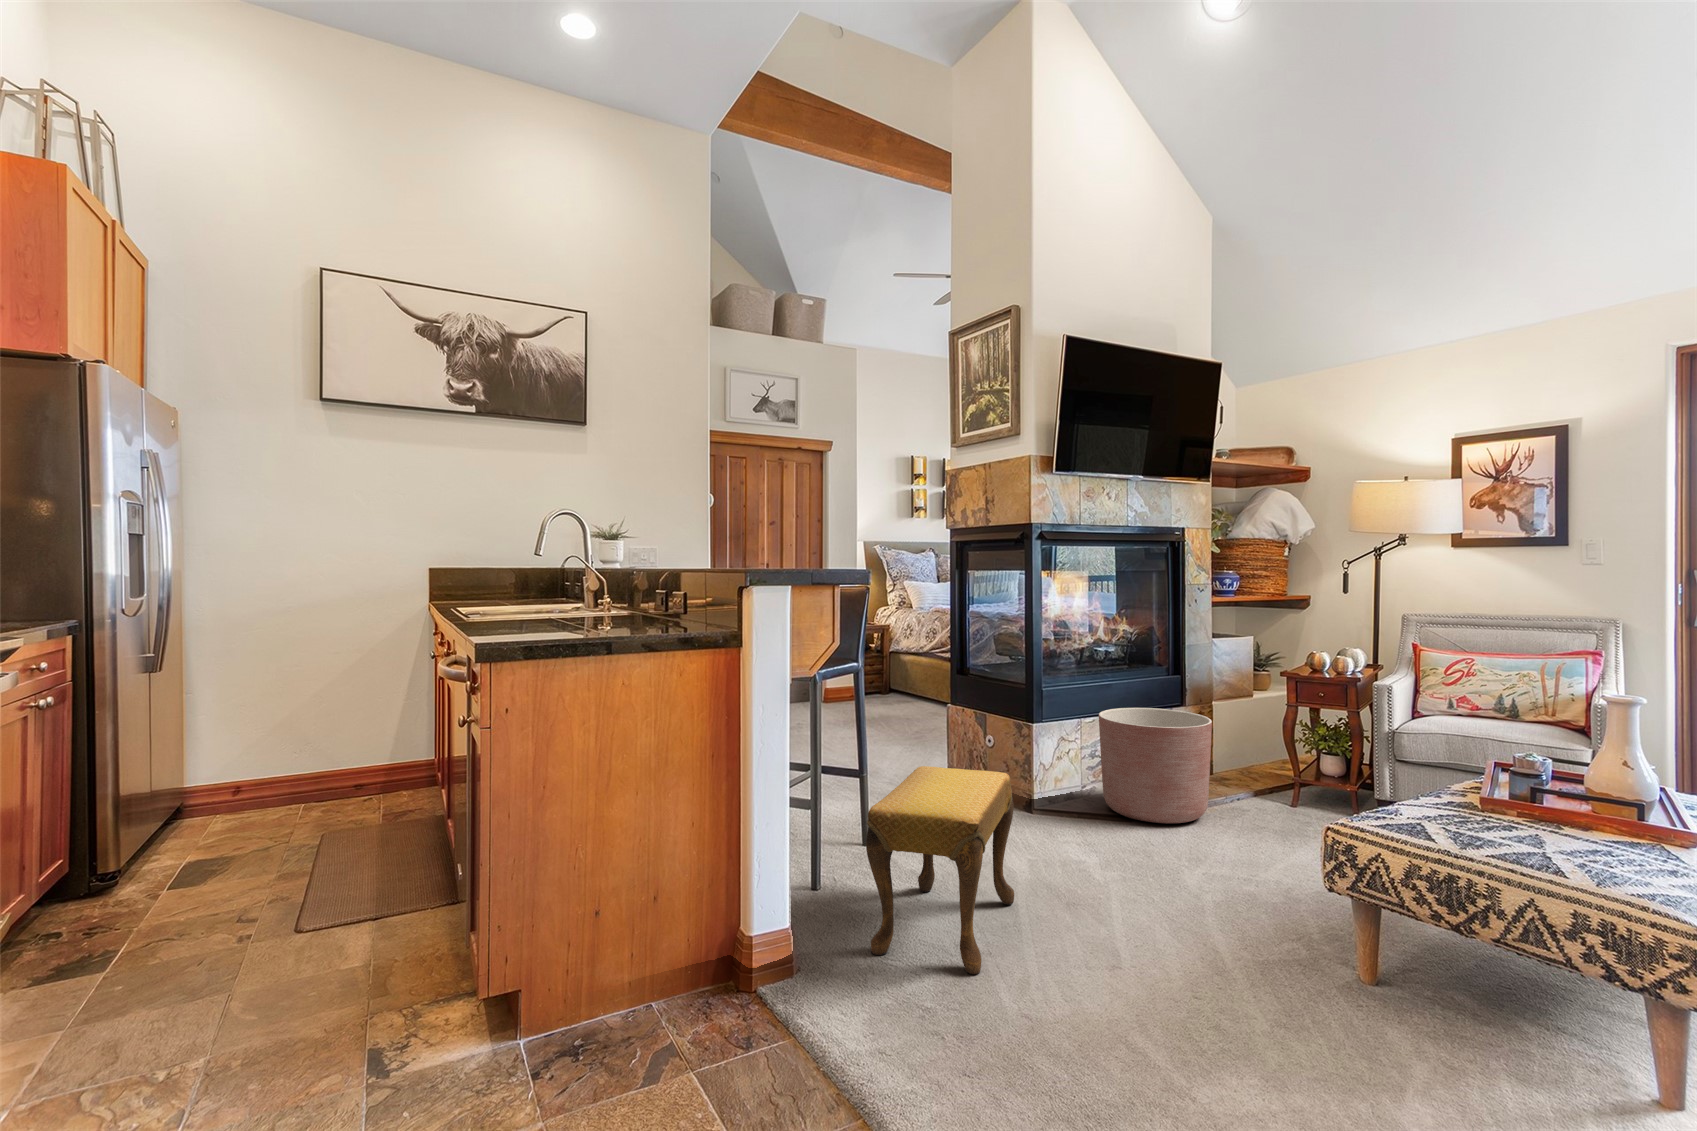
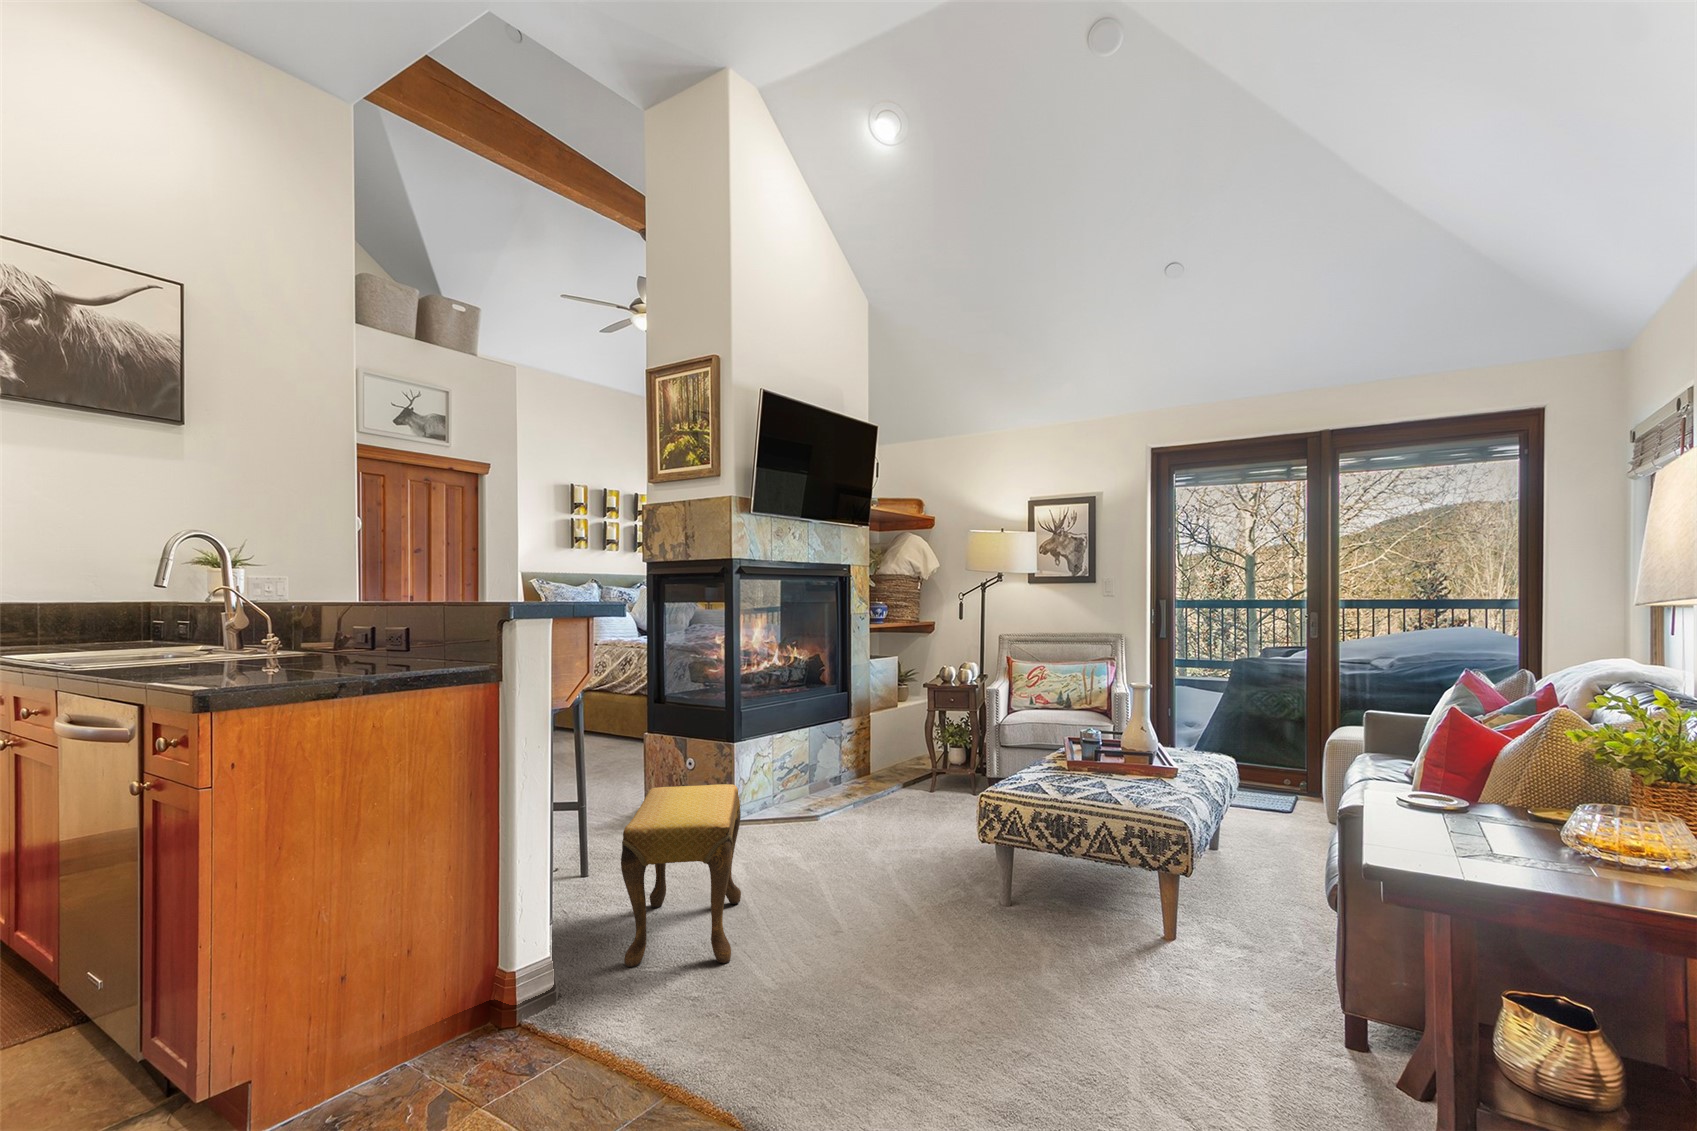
planter: present [1099,708,1212,823] -> none [787,721,878,820]

